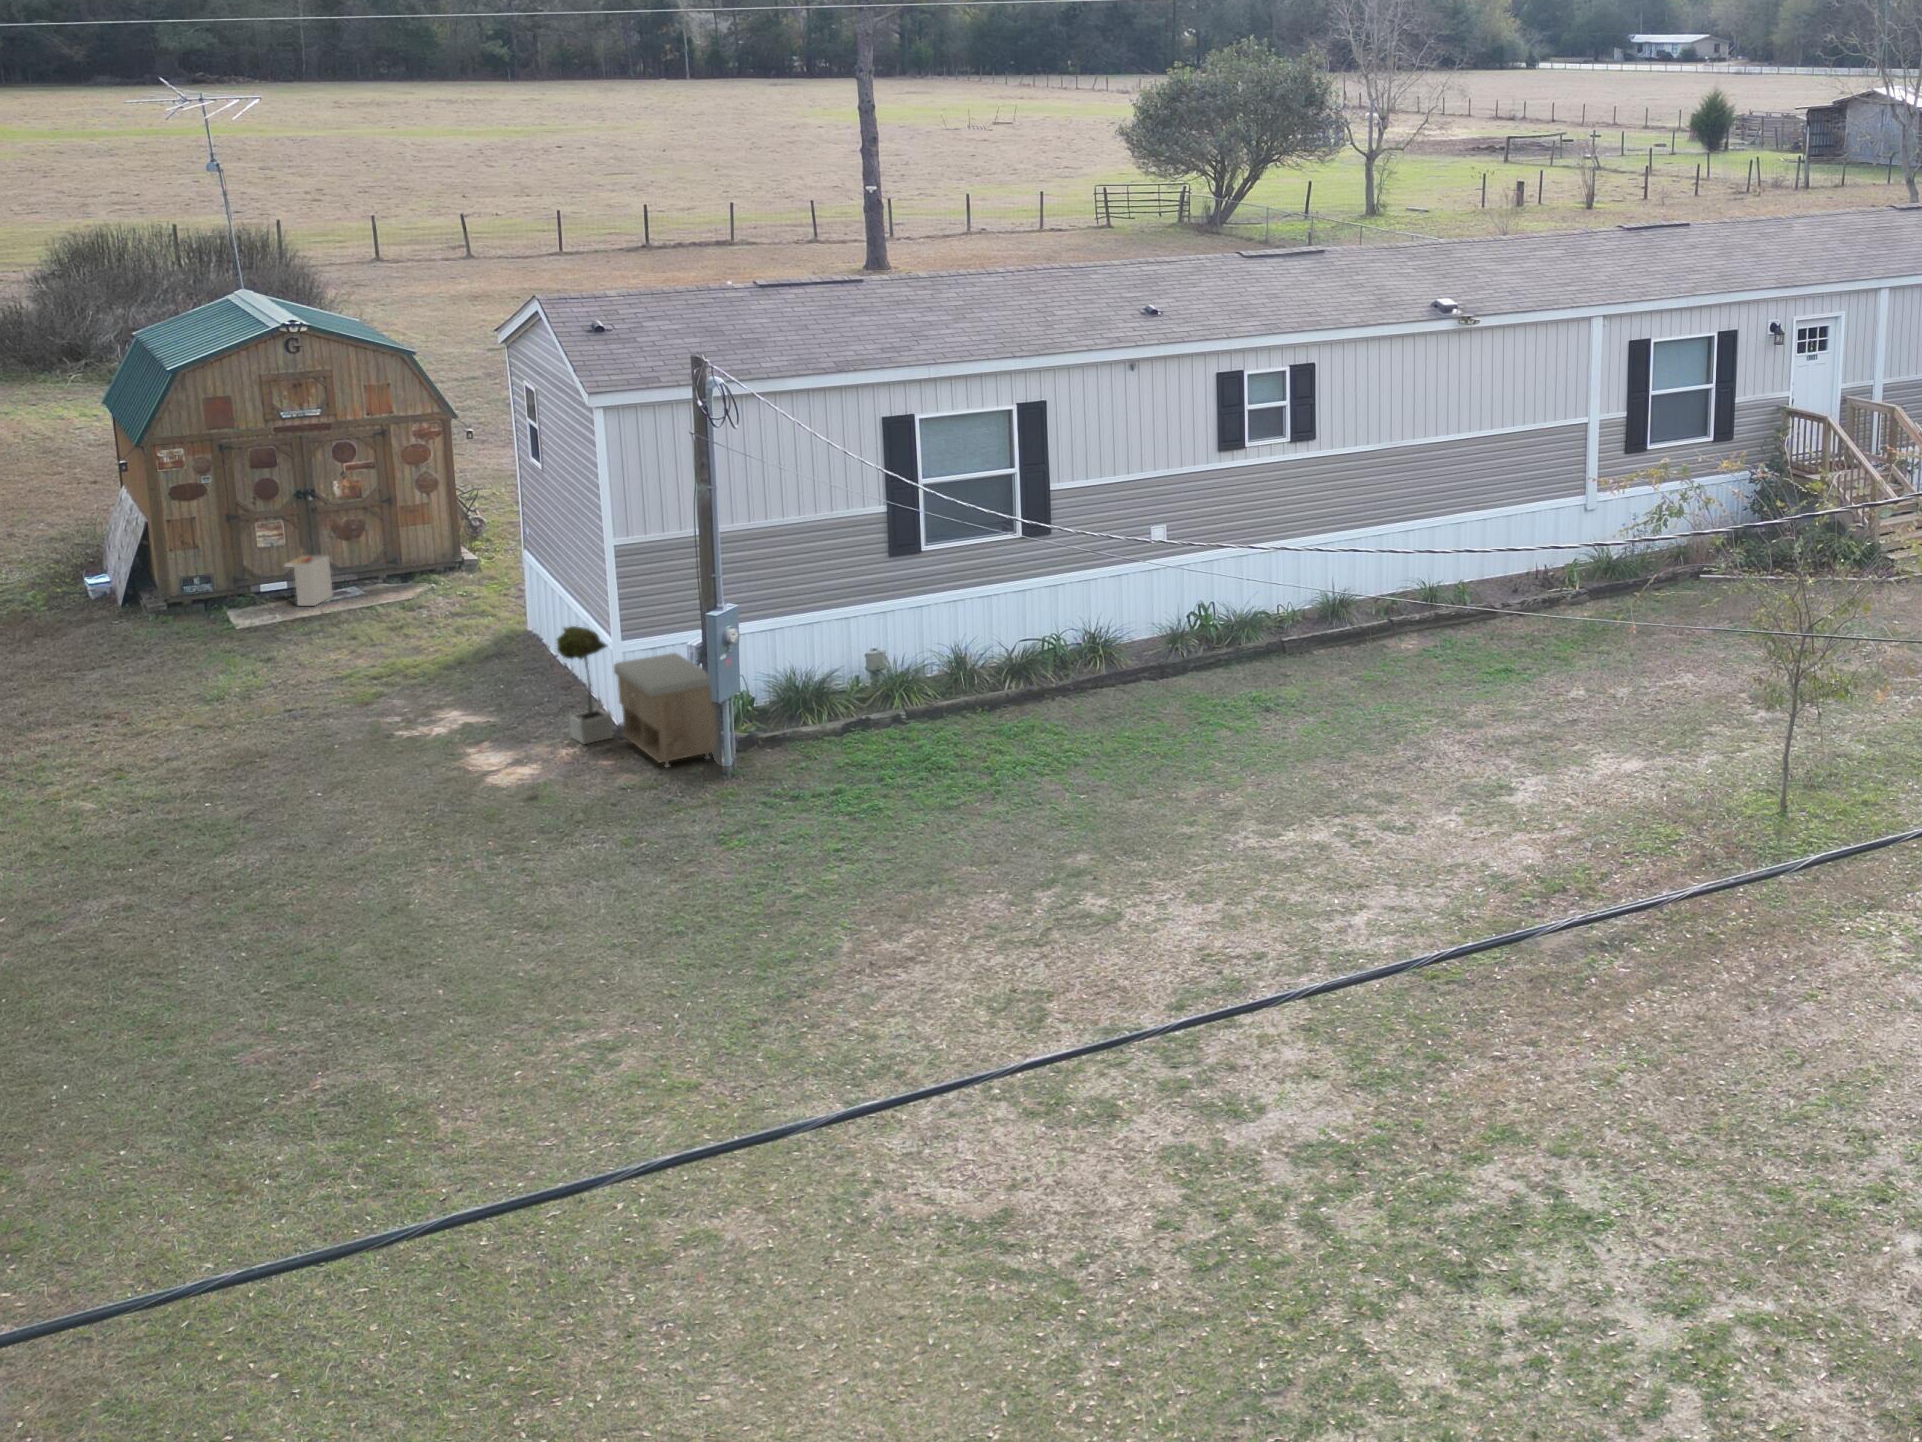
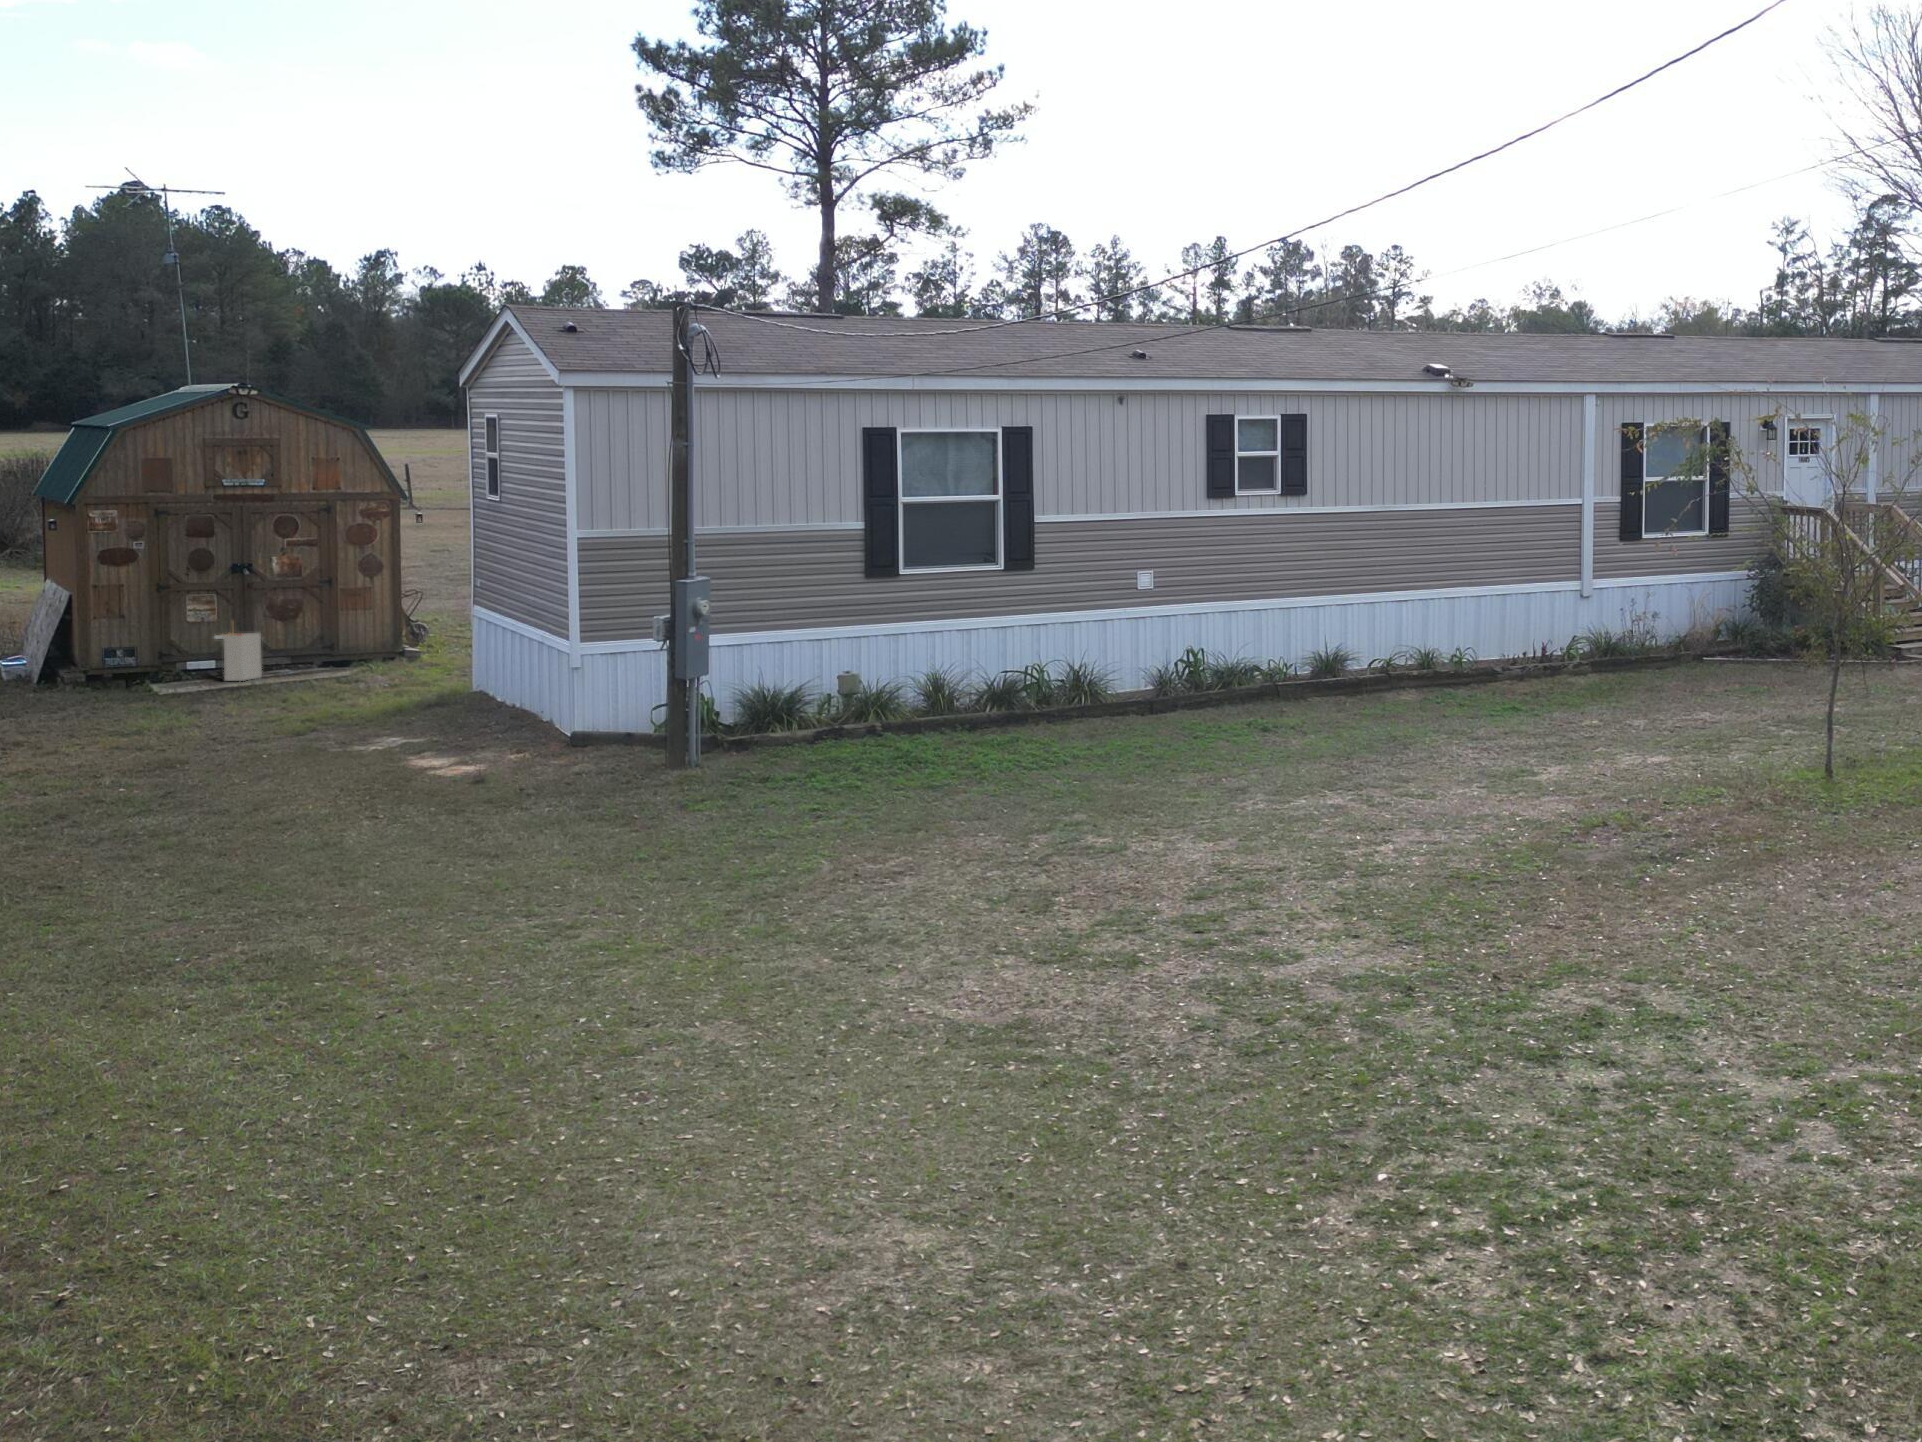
potted tree: present [557,626,614,744] -> none [517,619,573,744]
storage bench: present [614,653,716,767] -> none [578,651,692,752]

